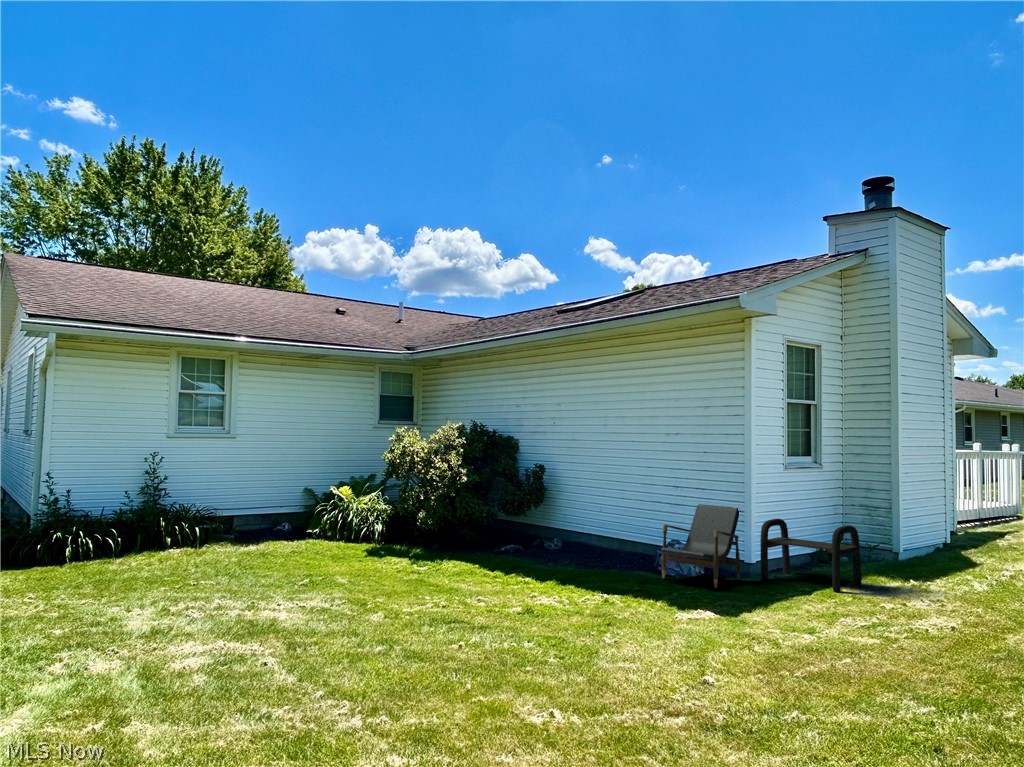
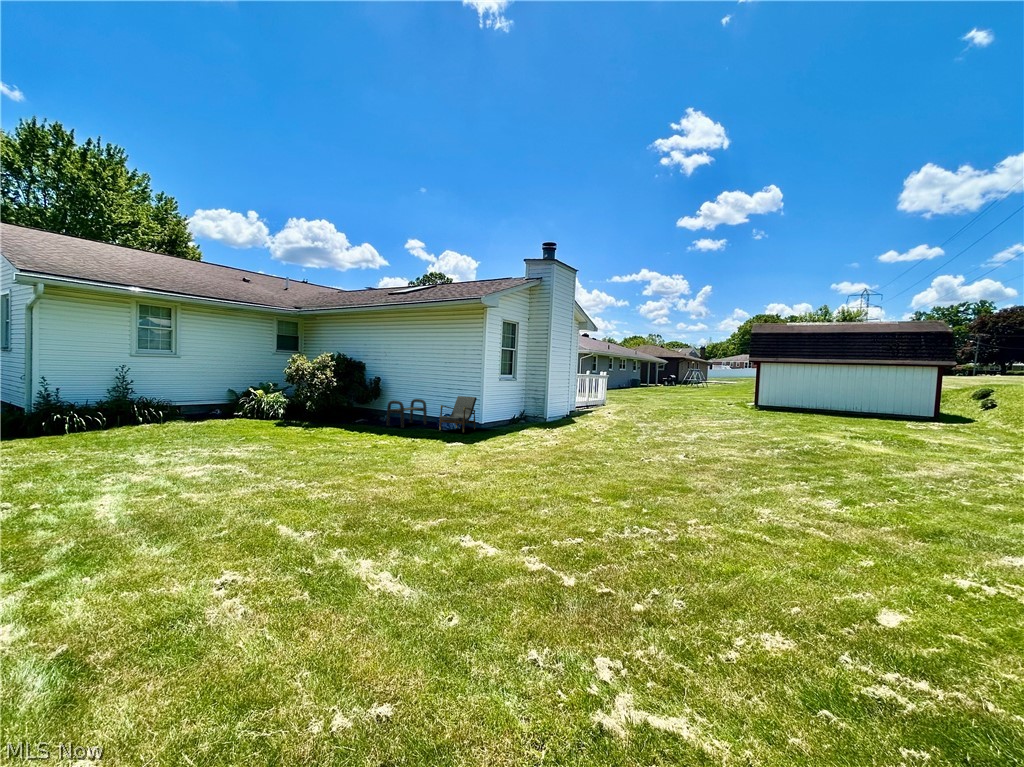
bench: present [760,519,862,592] -> present [387,399,427,428]

